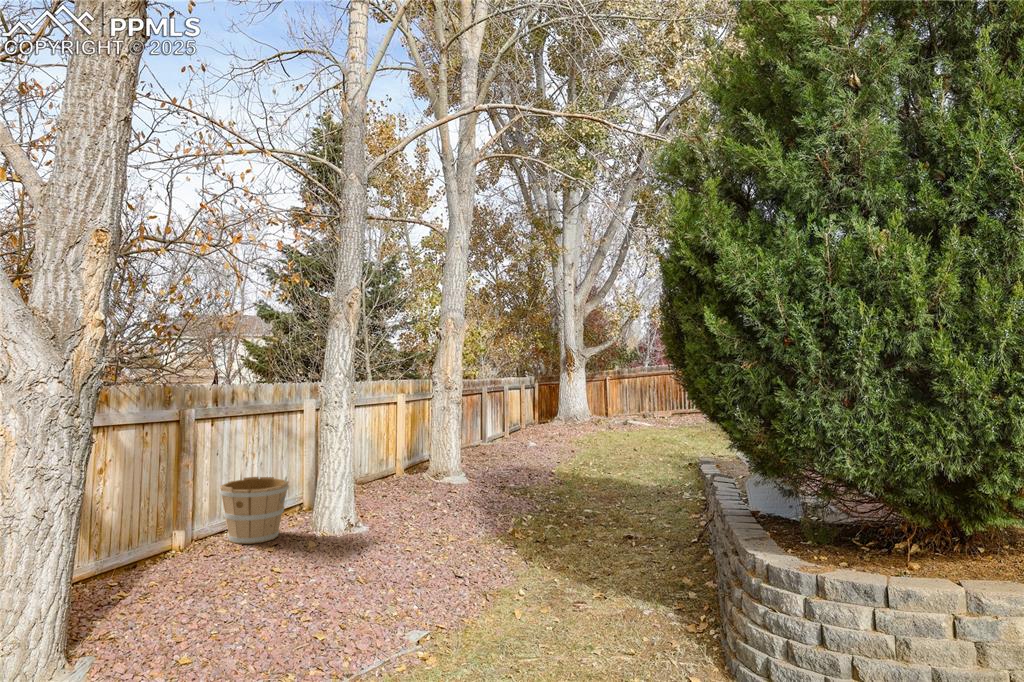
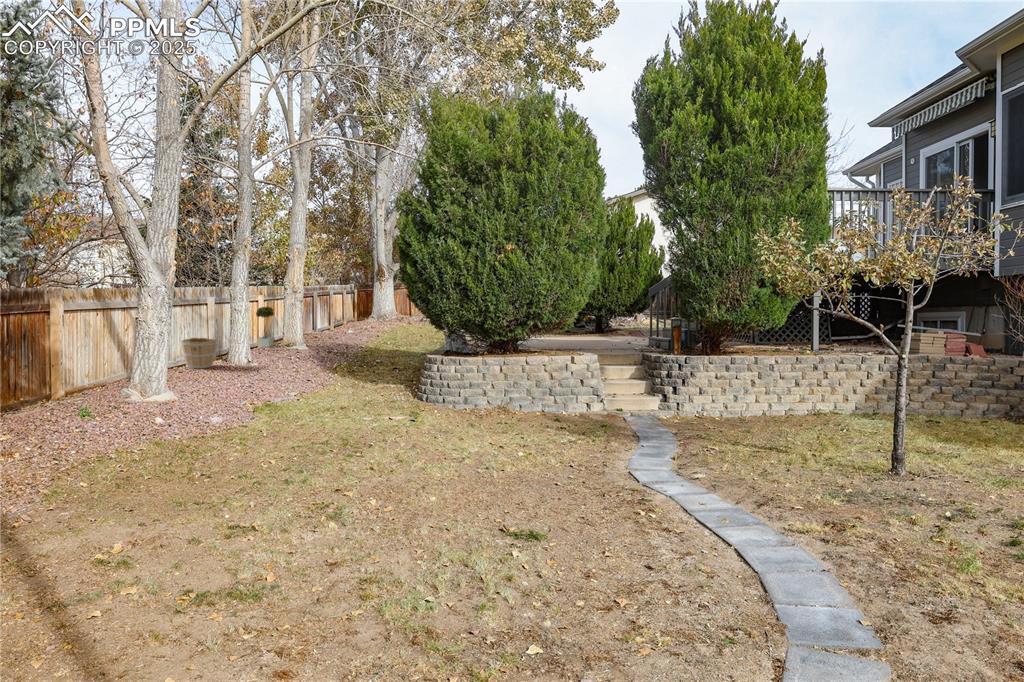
potted tree: none [387,410,416,479] -> present [256,306,274,347]

